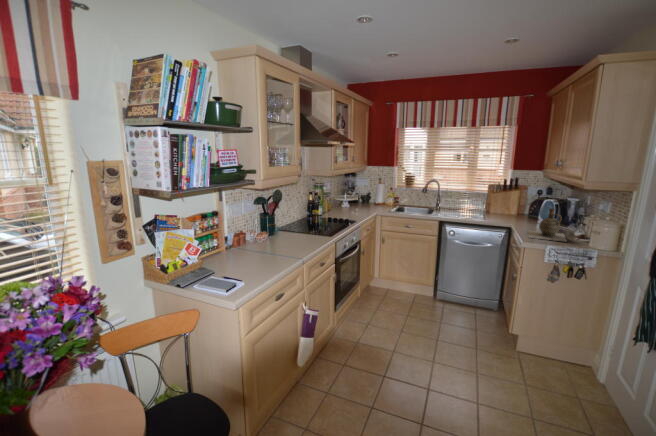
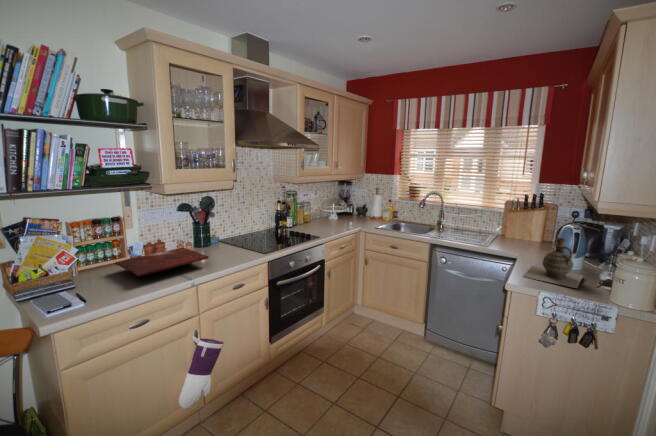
cutting board: none [228,236,300,259] -> present [115,248,209,277]

